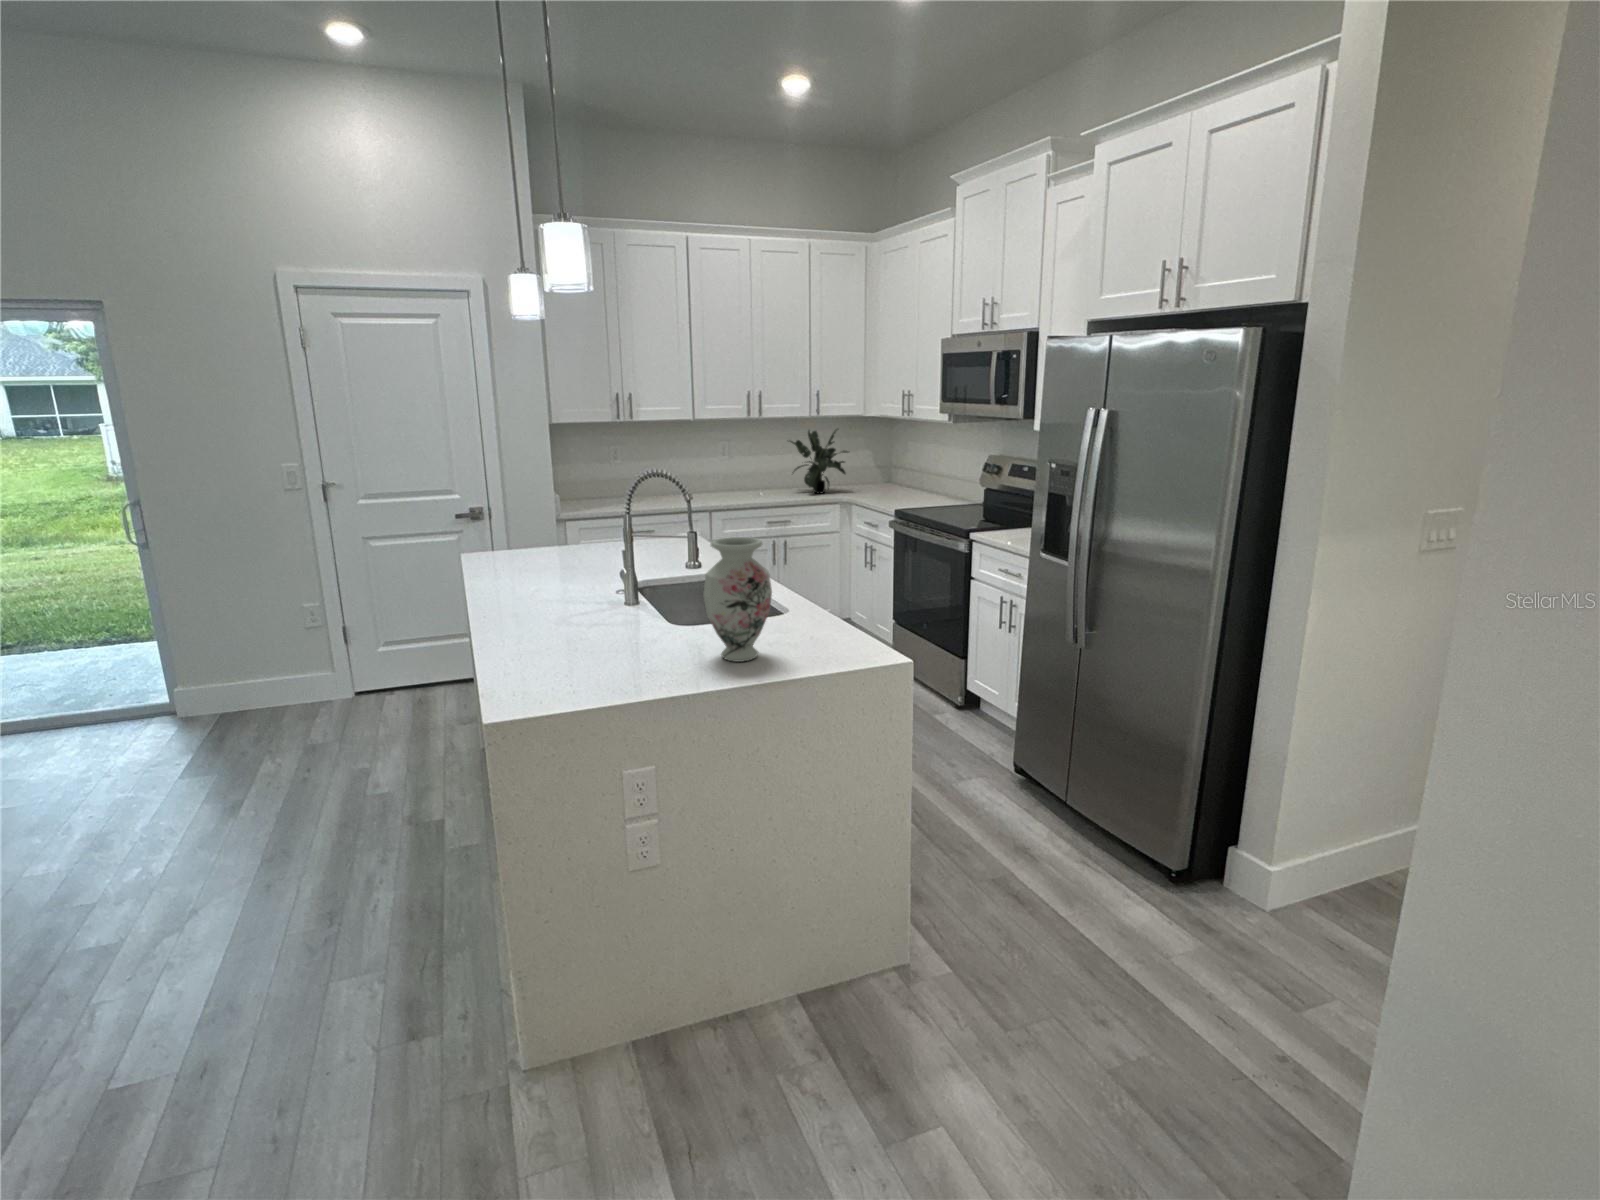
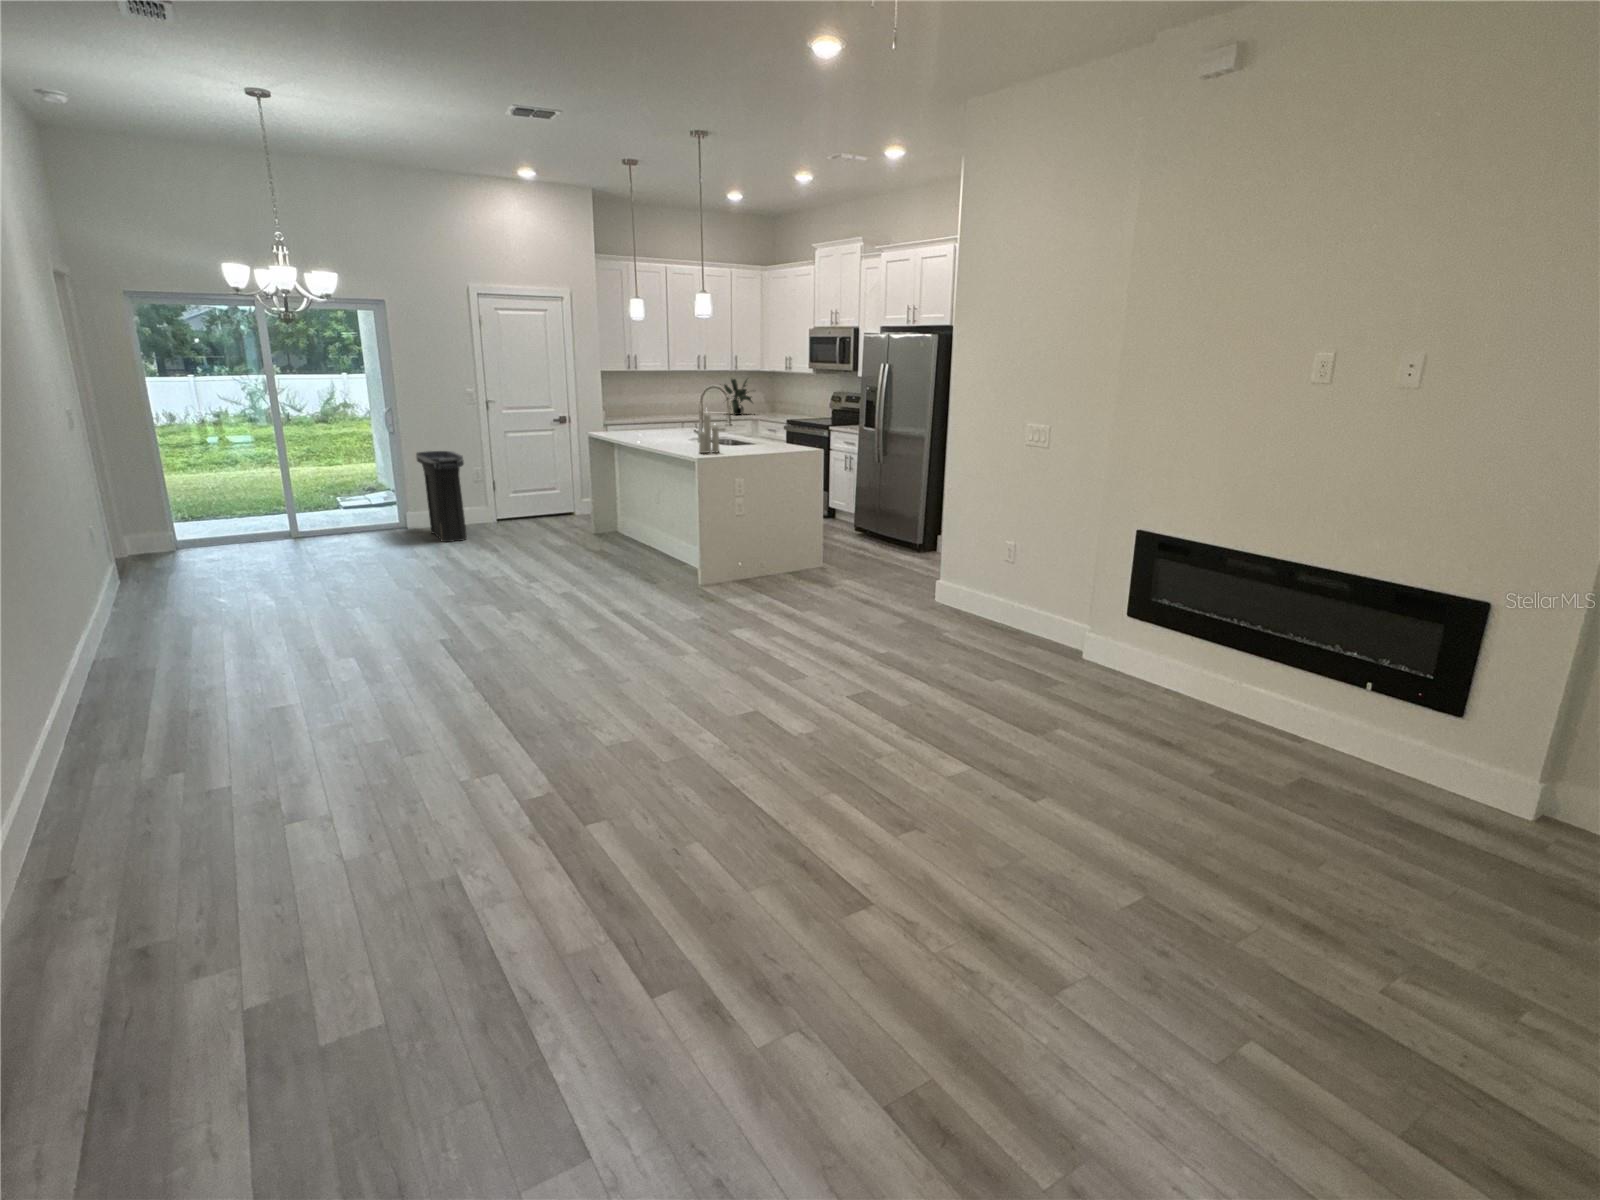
vase: present [704,537,772,662] -> none [753,407,777,450]
candle: none [527,542,594,680] -> present [699,413,719,453]
trash can: none [139,576,258,761] -> present [416,451,467,542]

